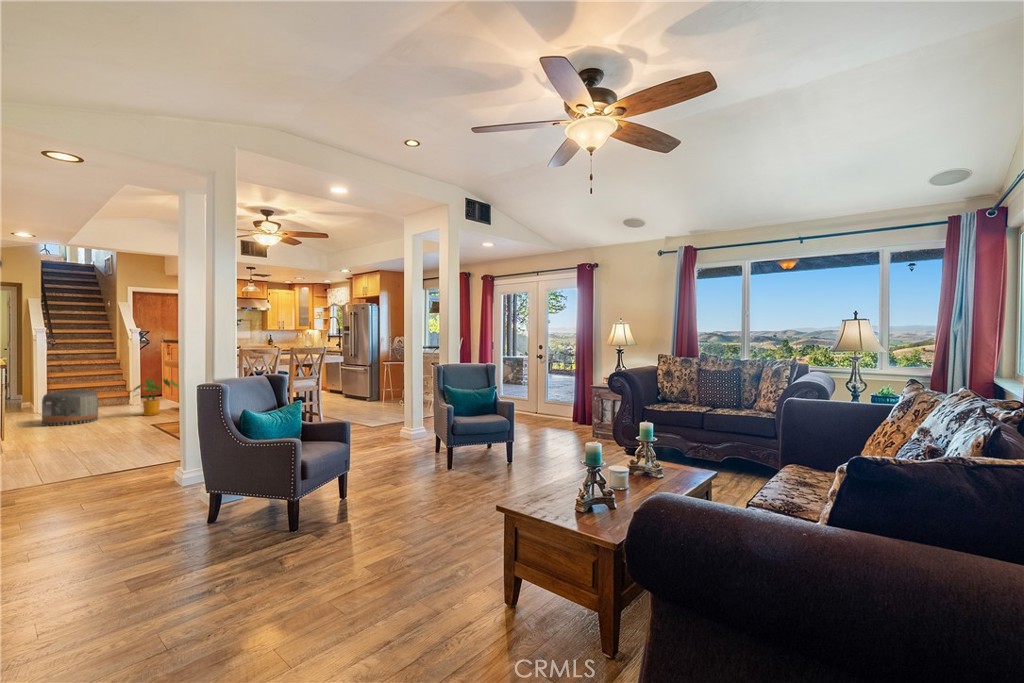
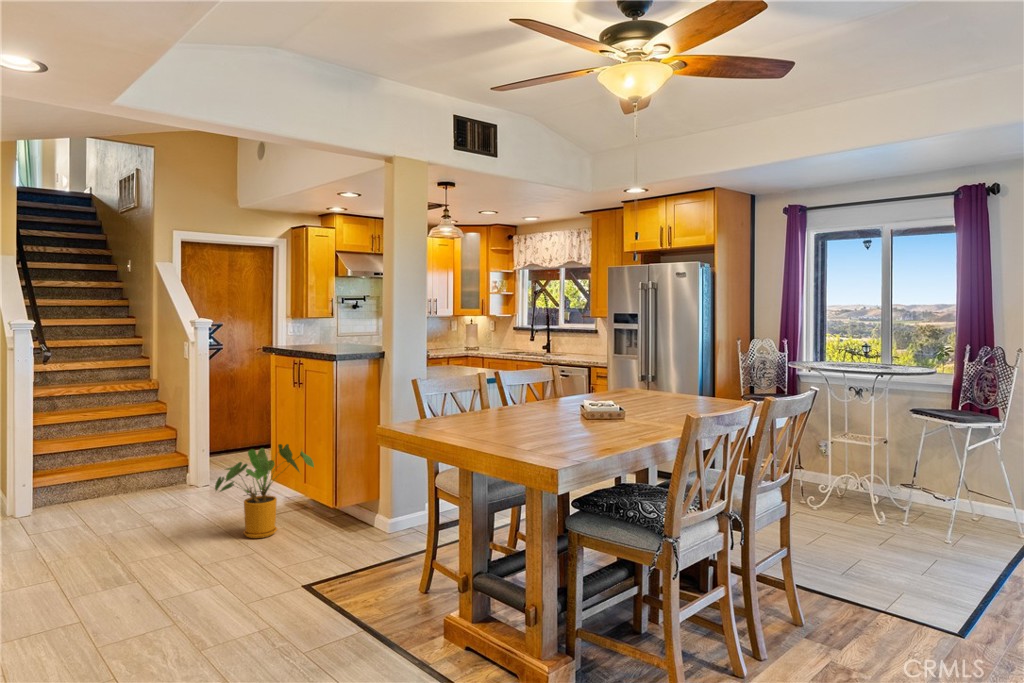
pouf: present [42,390,98,426] -> none [40,477,155,579]

